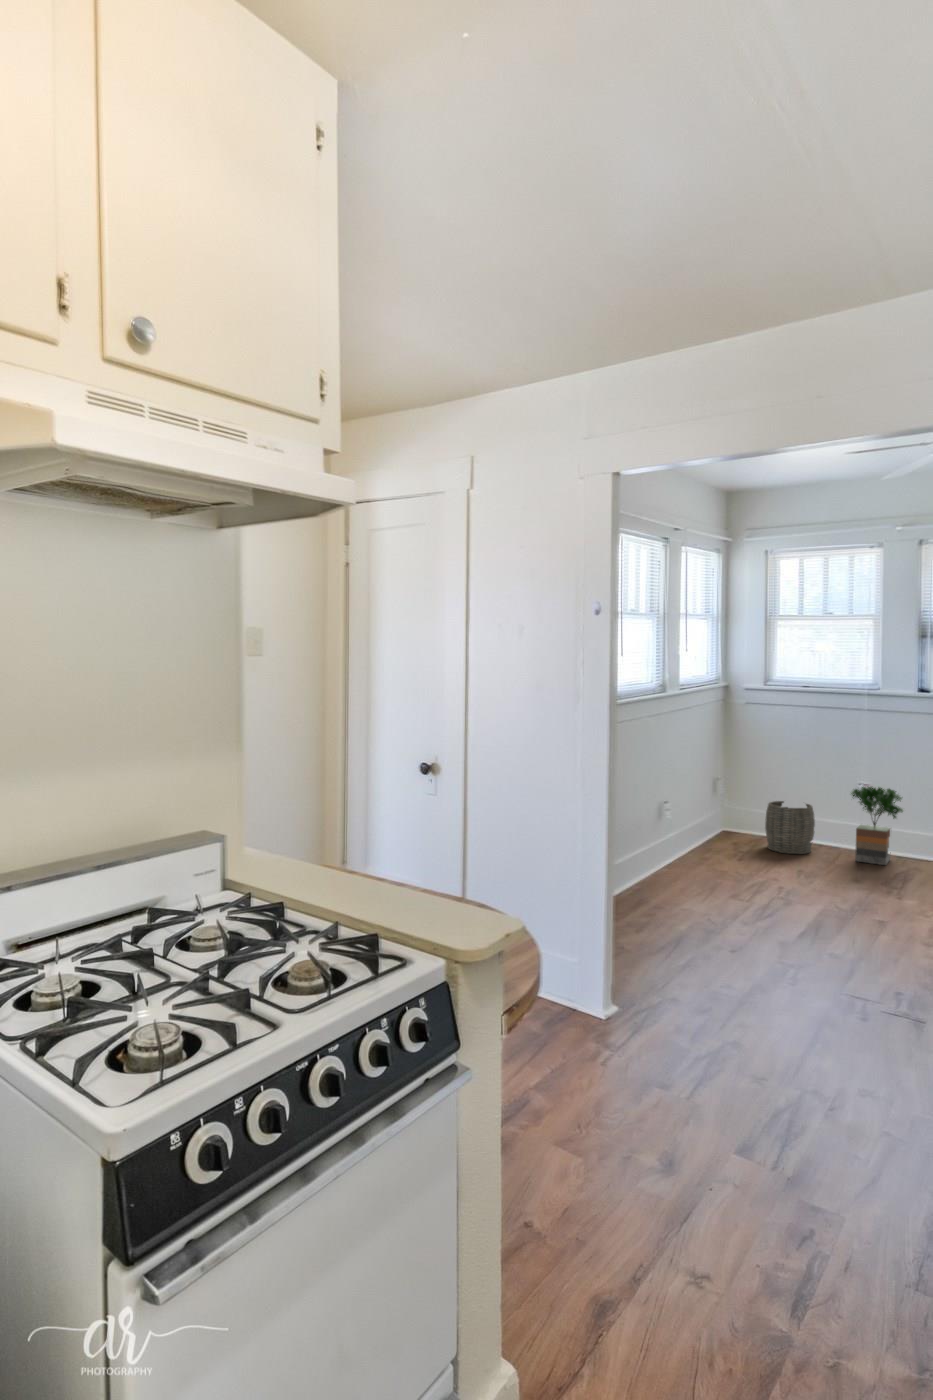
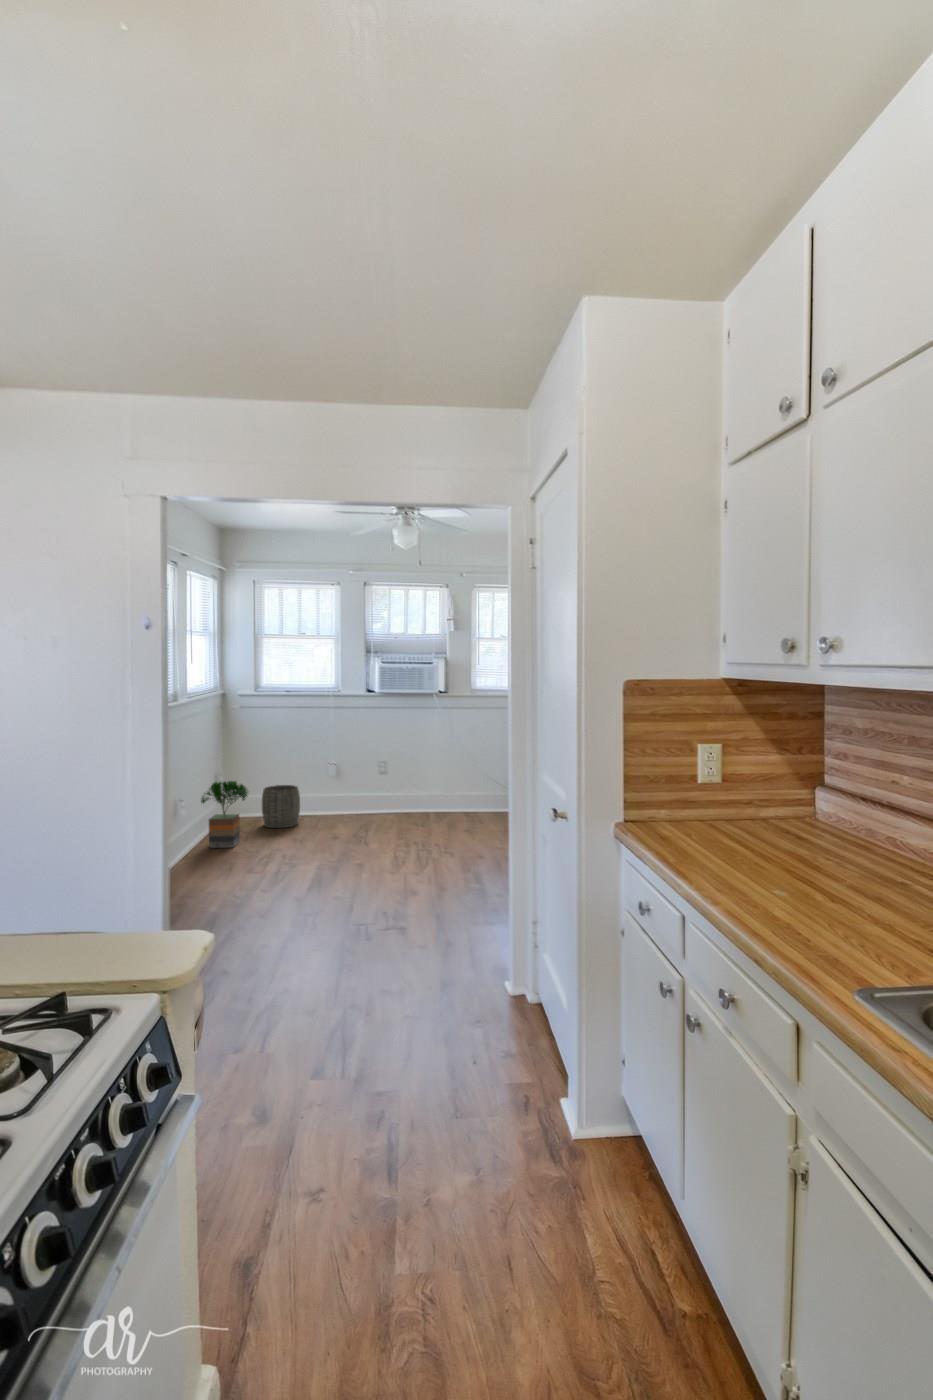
potted tree: present [851,786,903,865] -> present [201,781,248,848]

